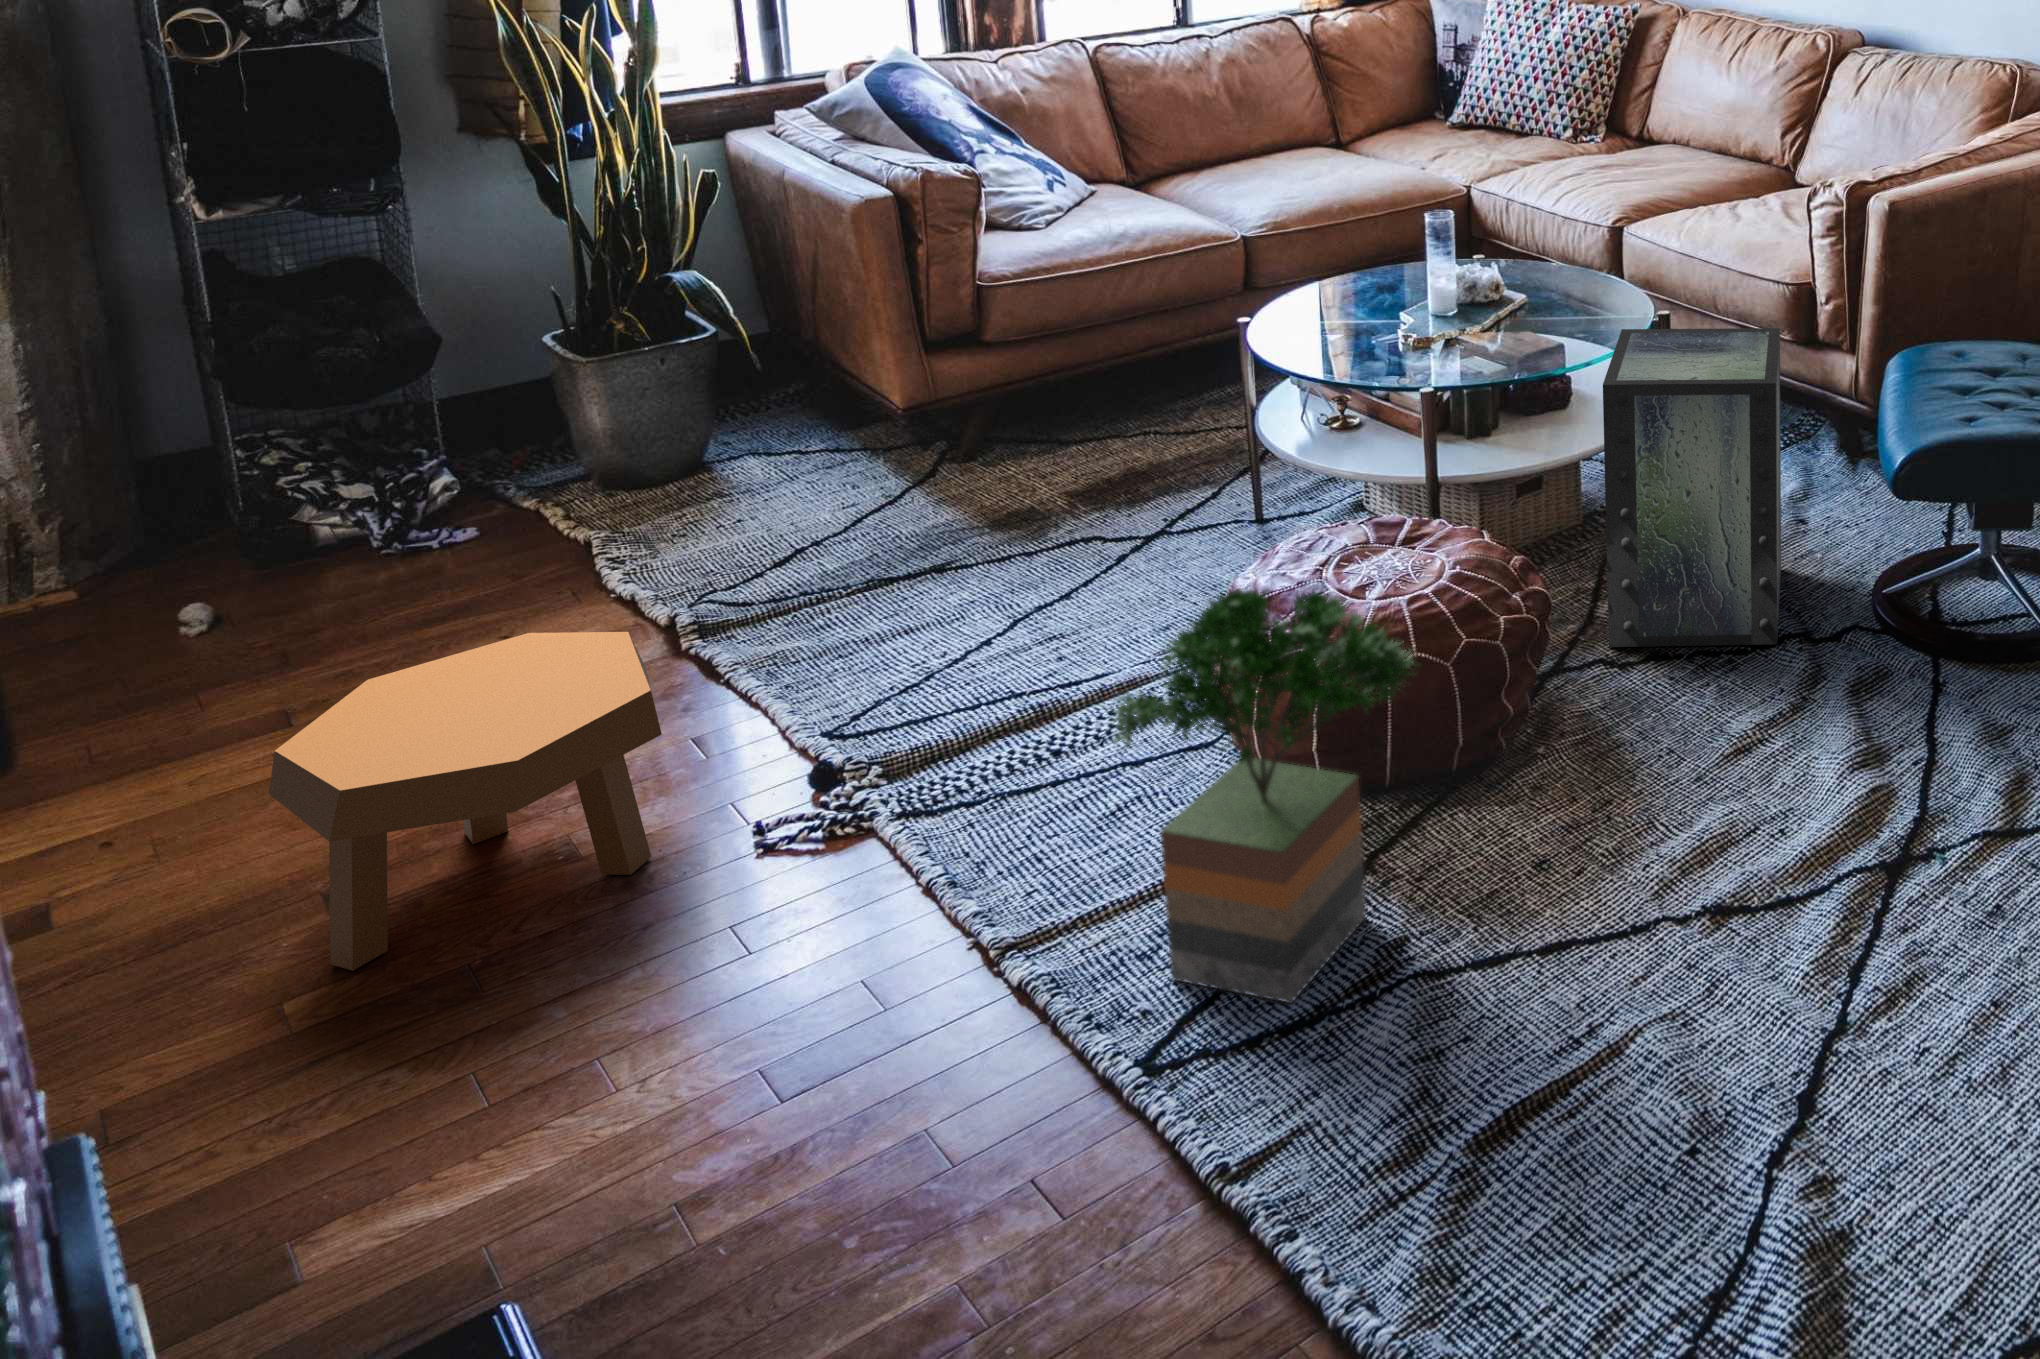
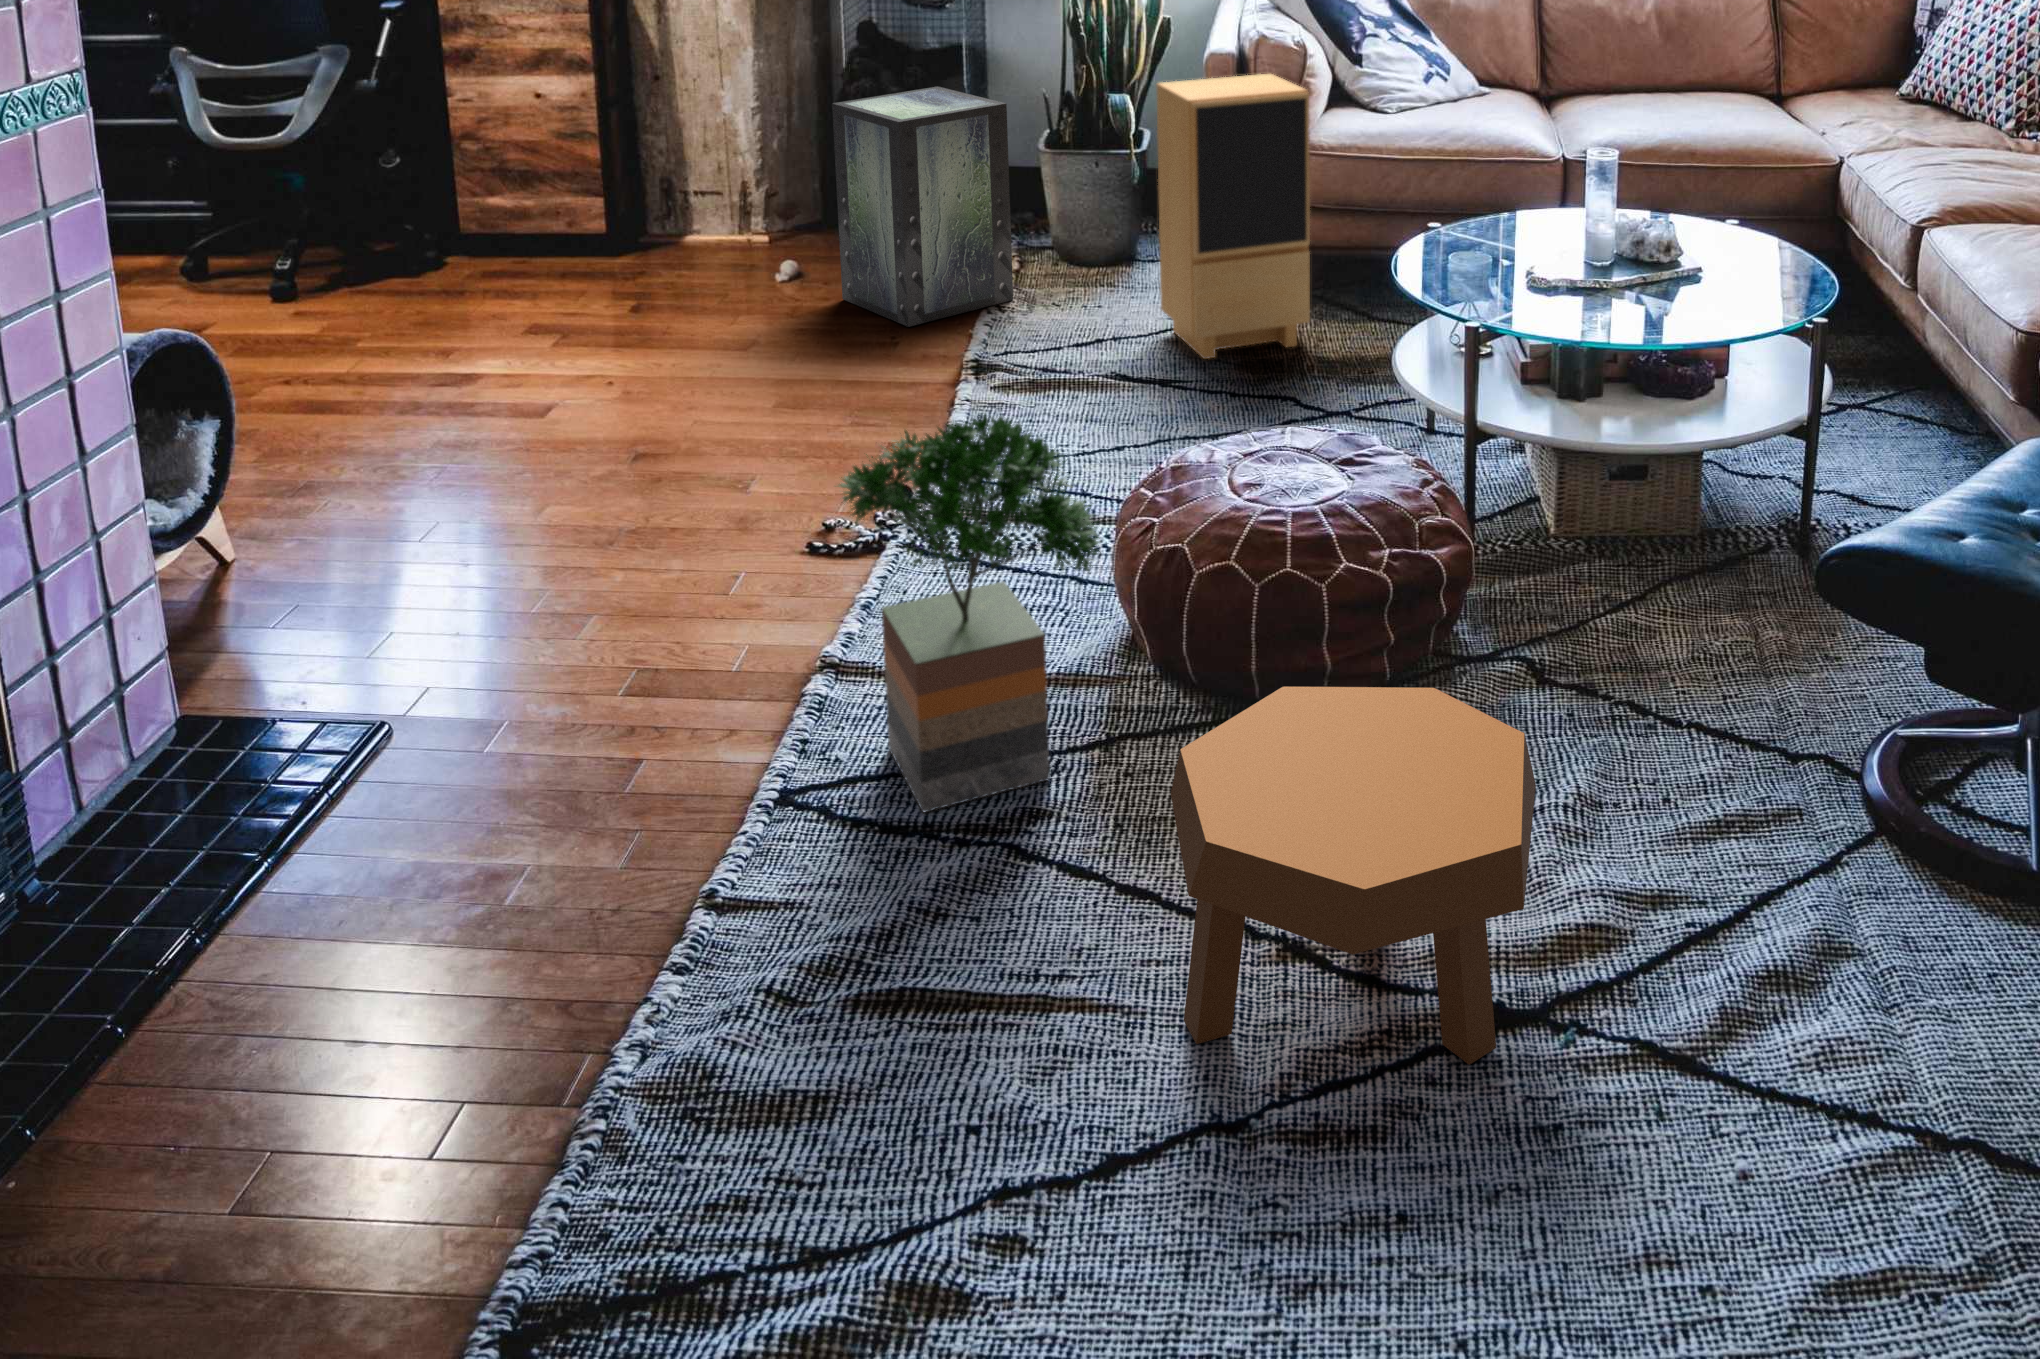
speaker: none [842,204,1064,528] -> present [1156,74,1310,359]
storage box: present [1603,328,1781,647] -> present [832,86,1013,327]
footstool: present [269,632,662,971] -> present [1171,687,1536,1065]

